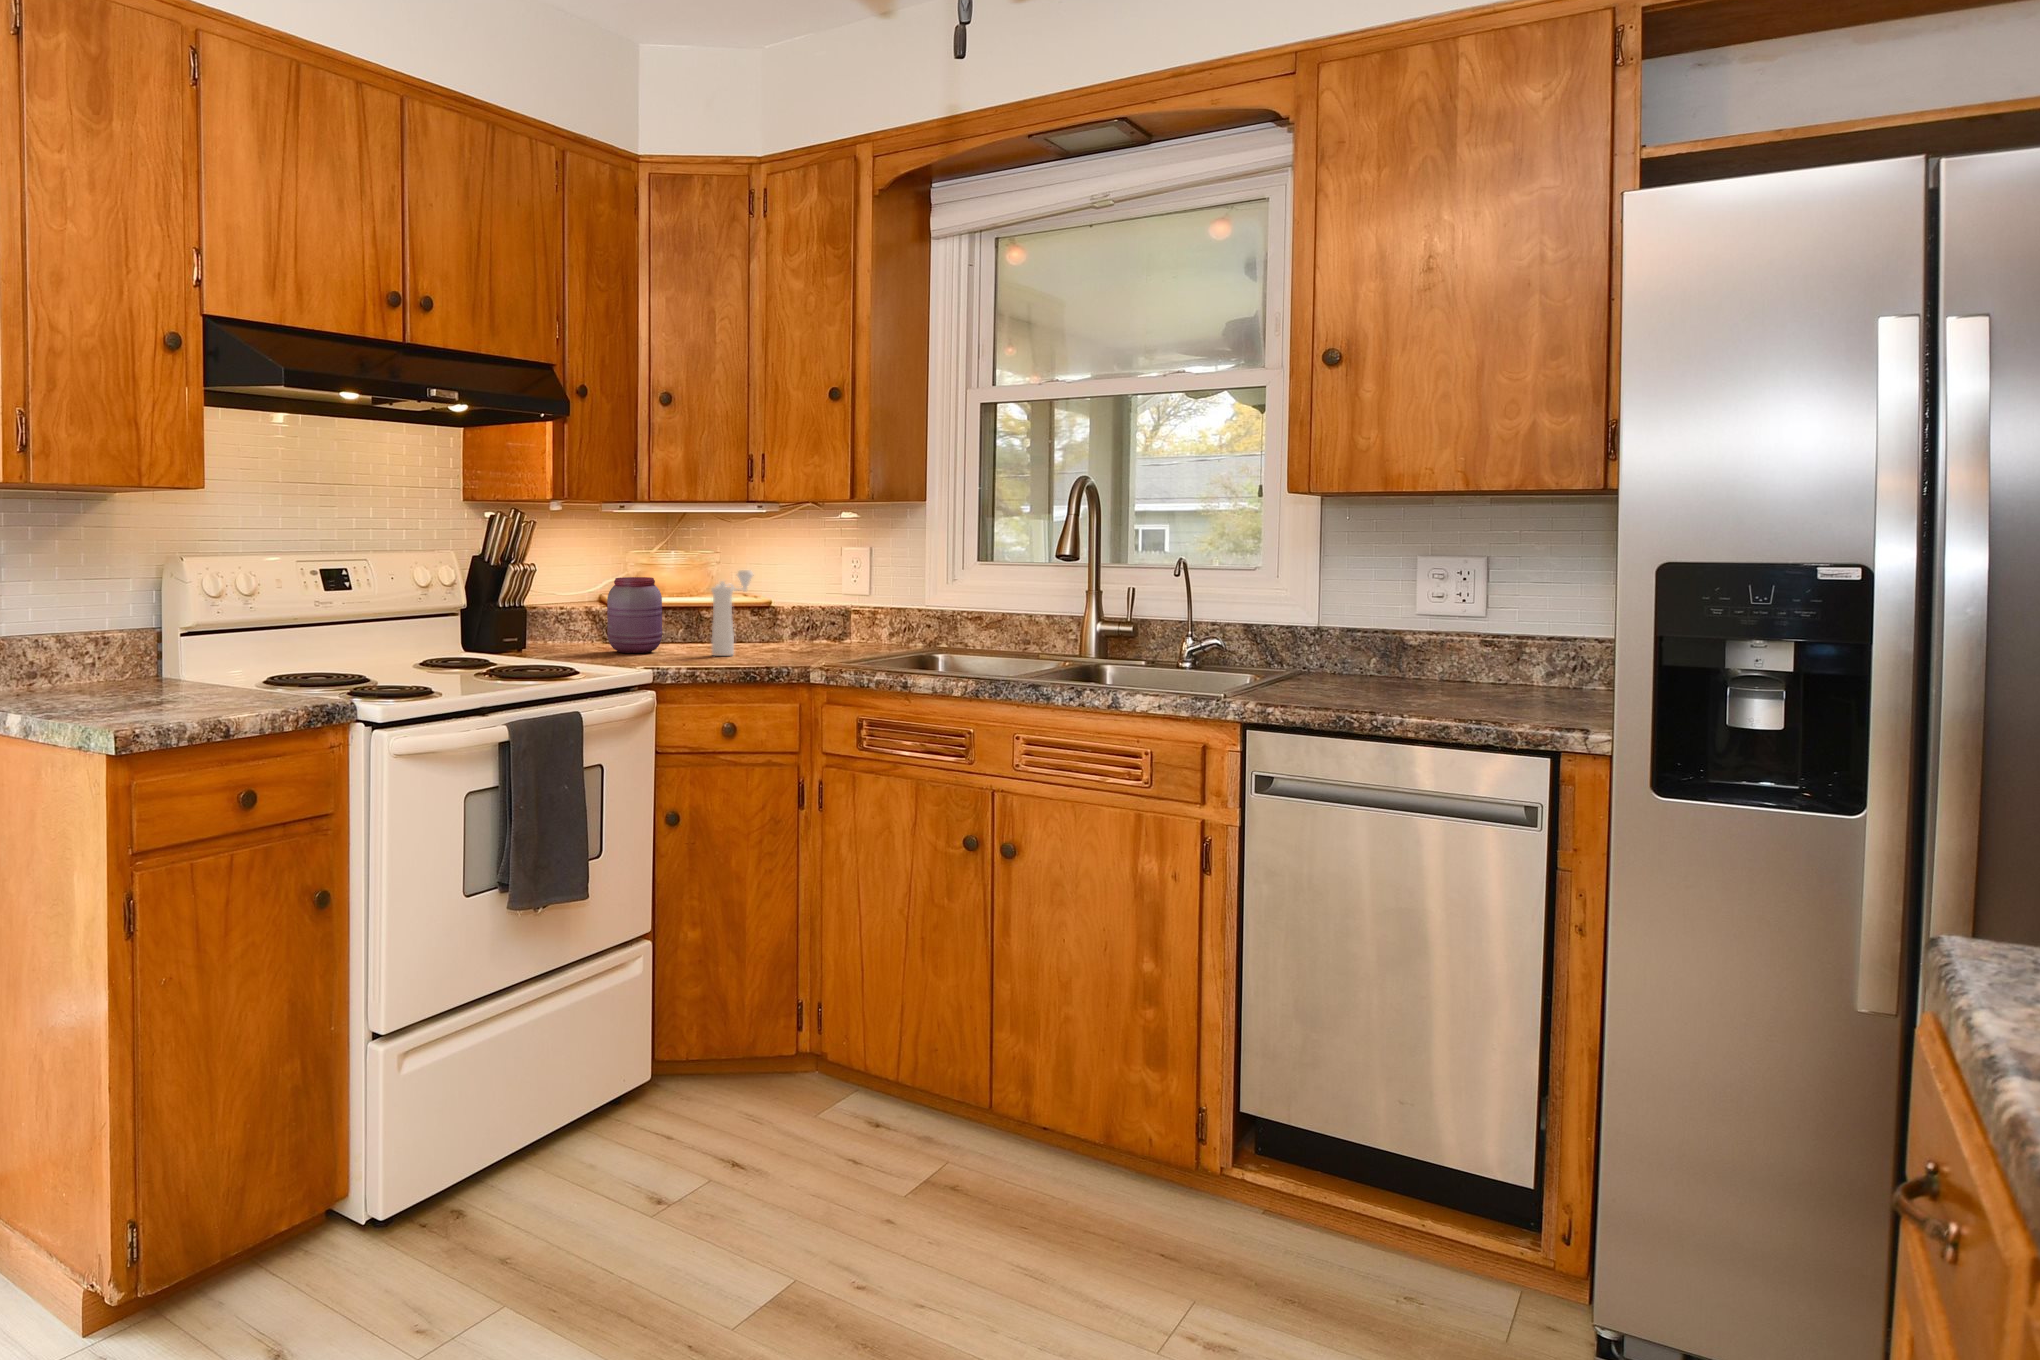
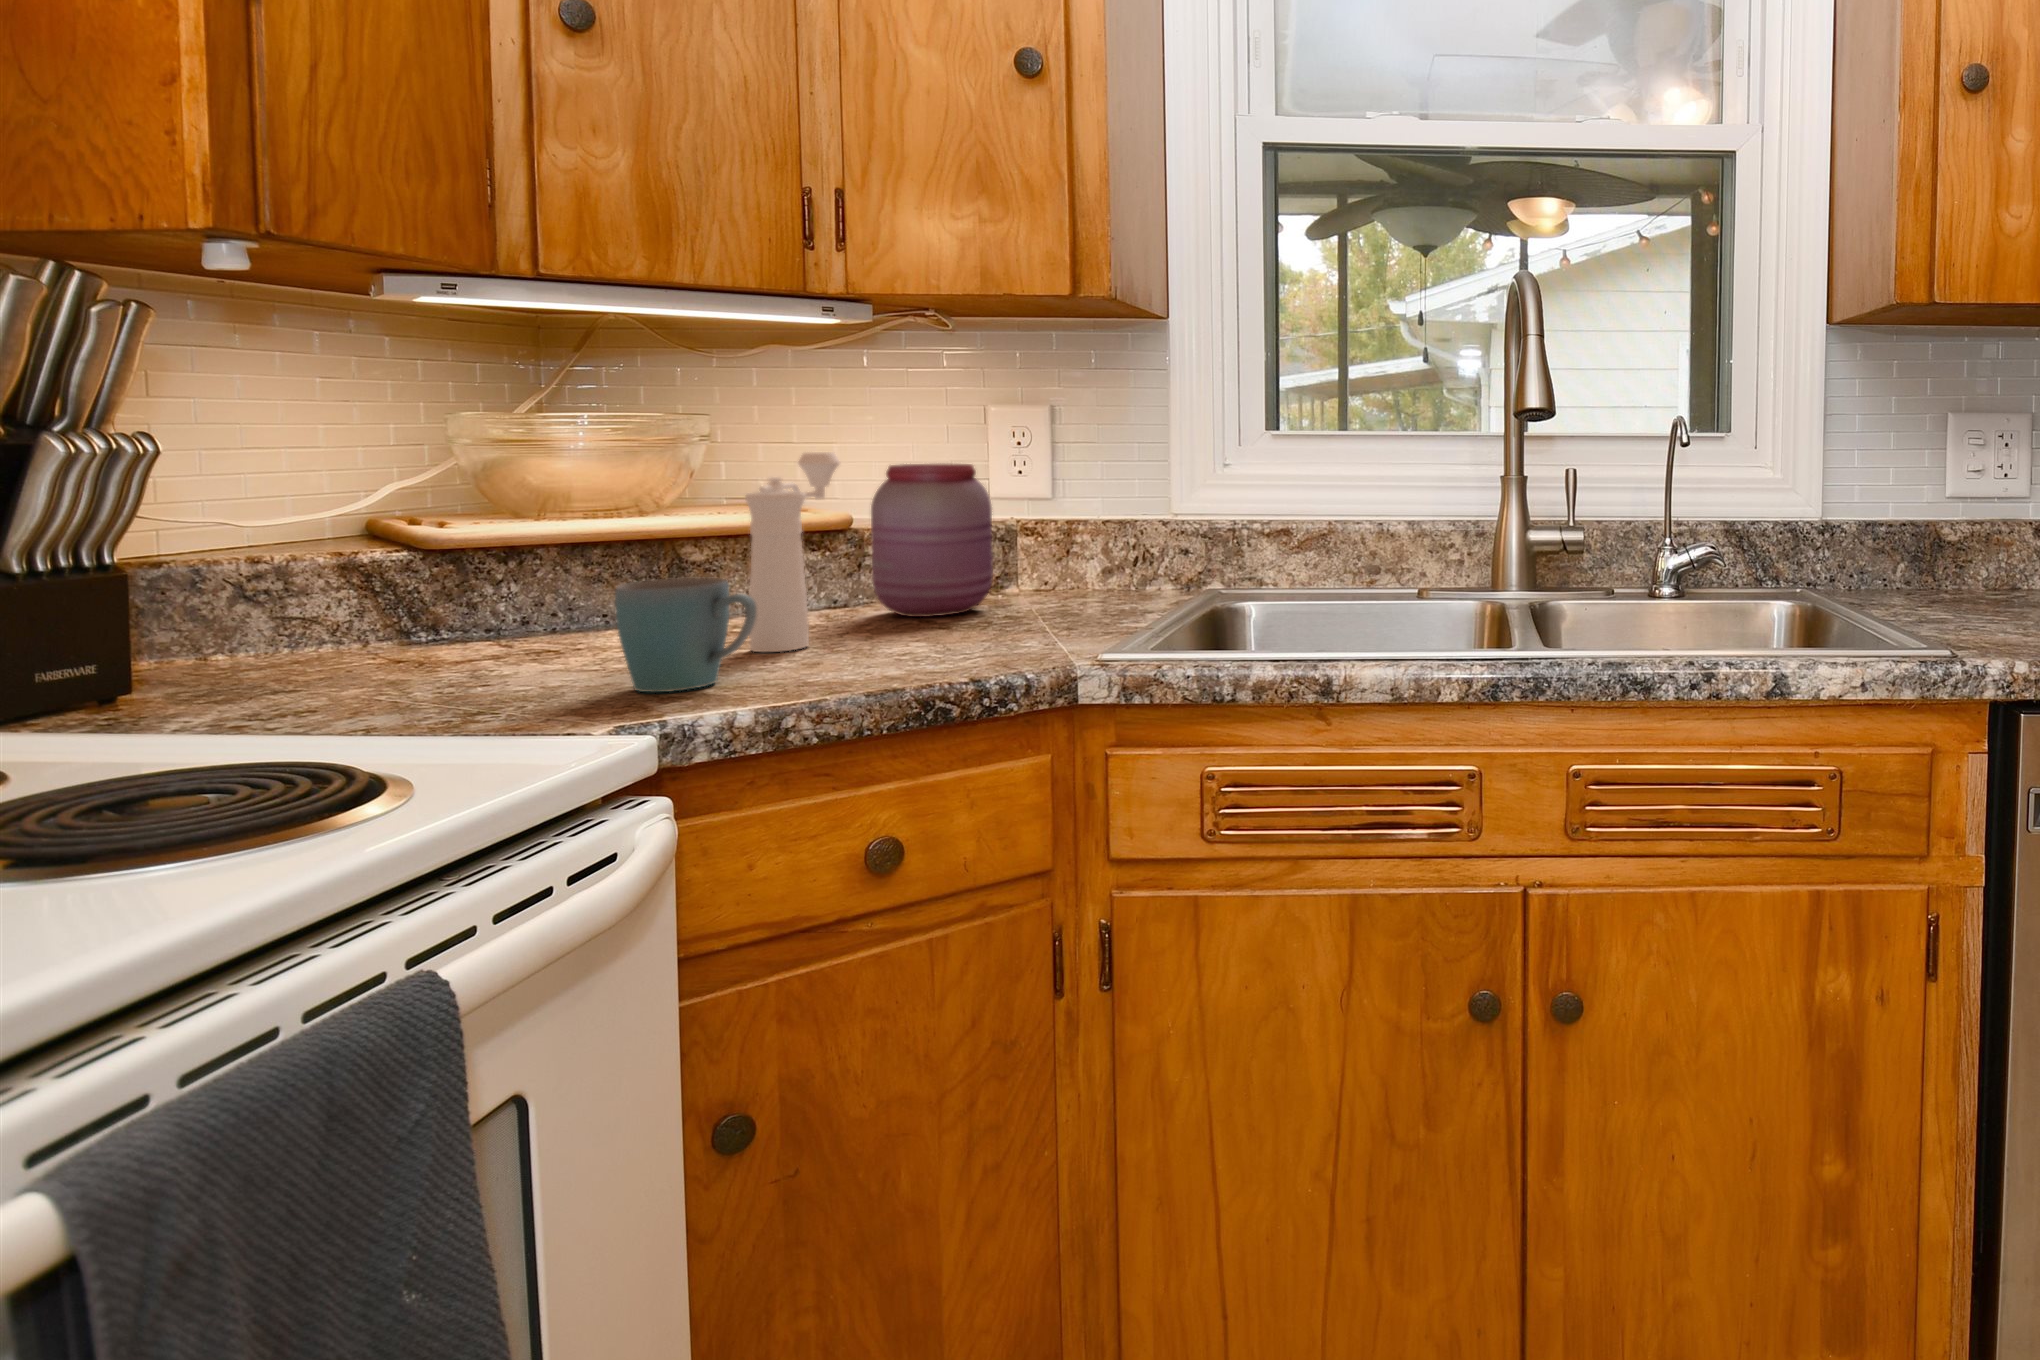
jar: present [607,577,662,653] -> present [871,464,993,617]
mug: none [659,620,701,662] -> present [615,577,757,692]

